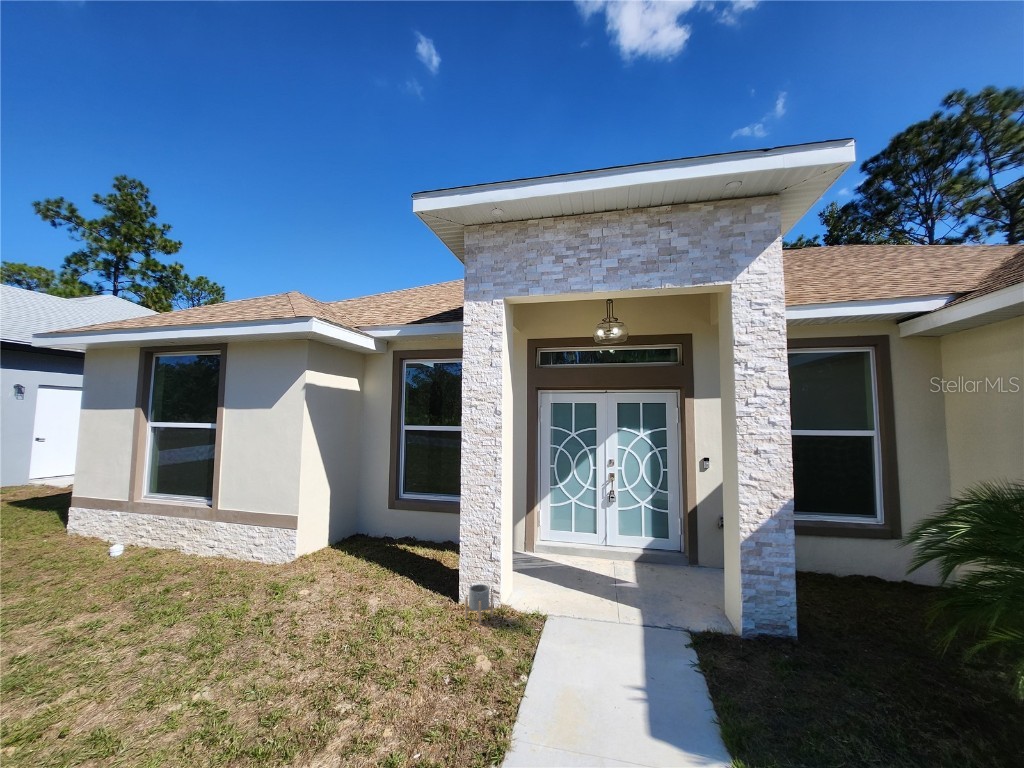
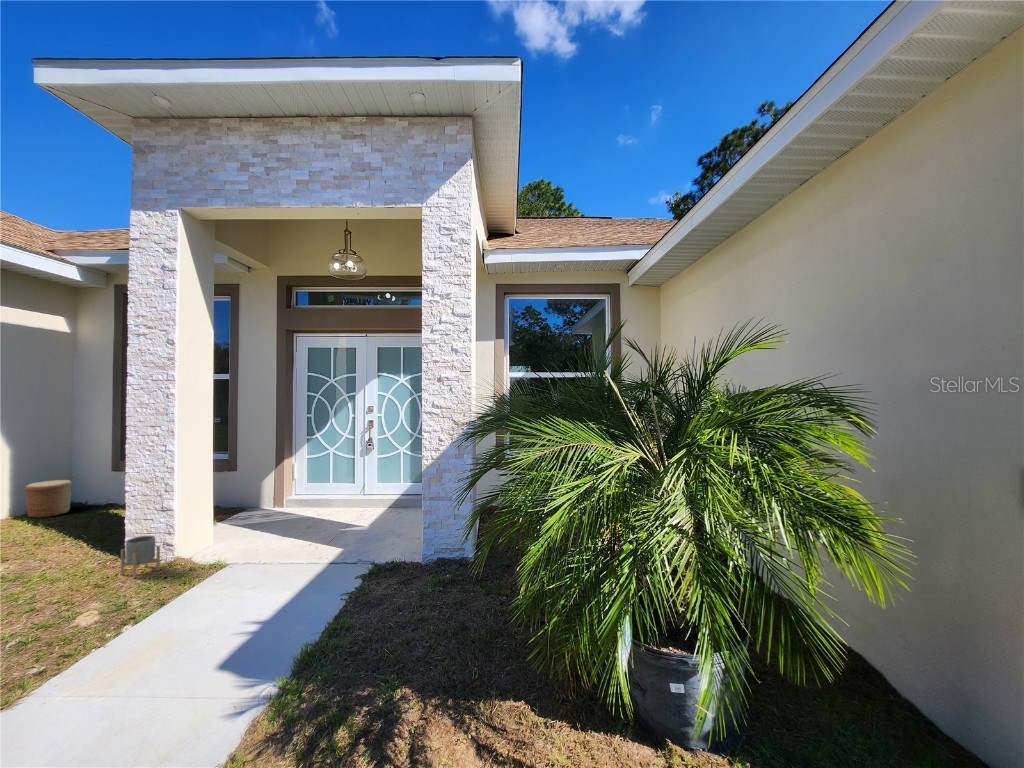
woven basket: none [335,517,364,549] -> present [25,480,72,518]

